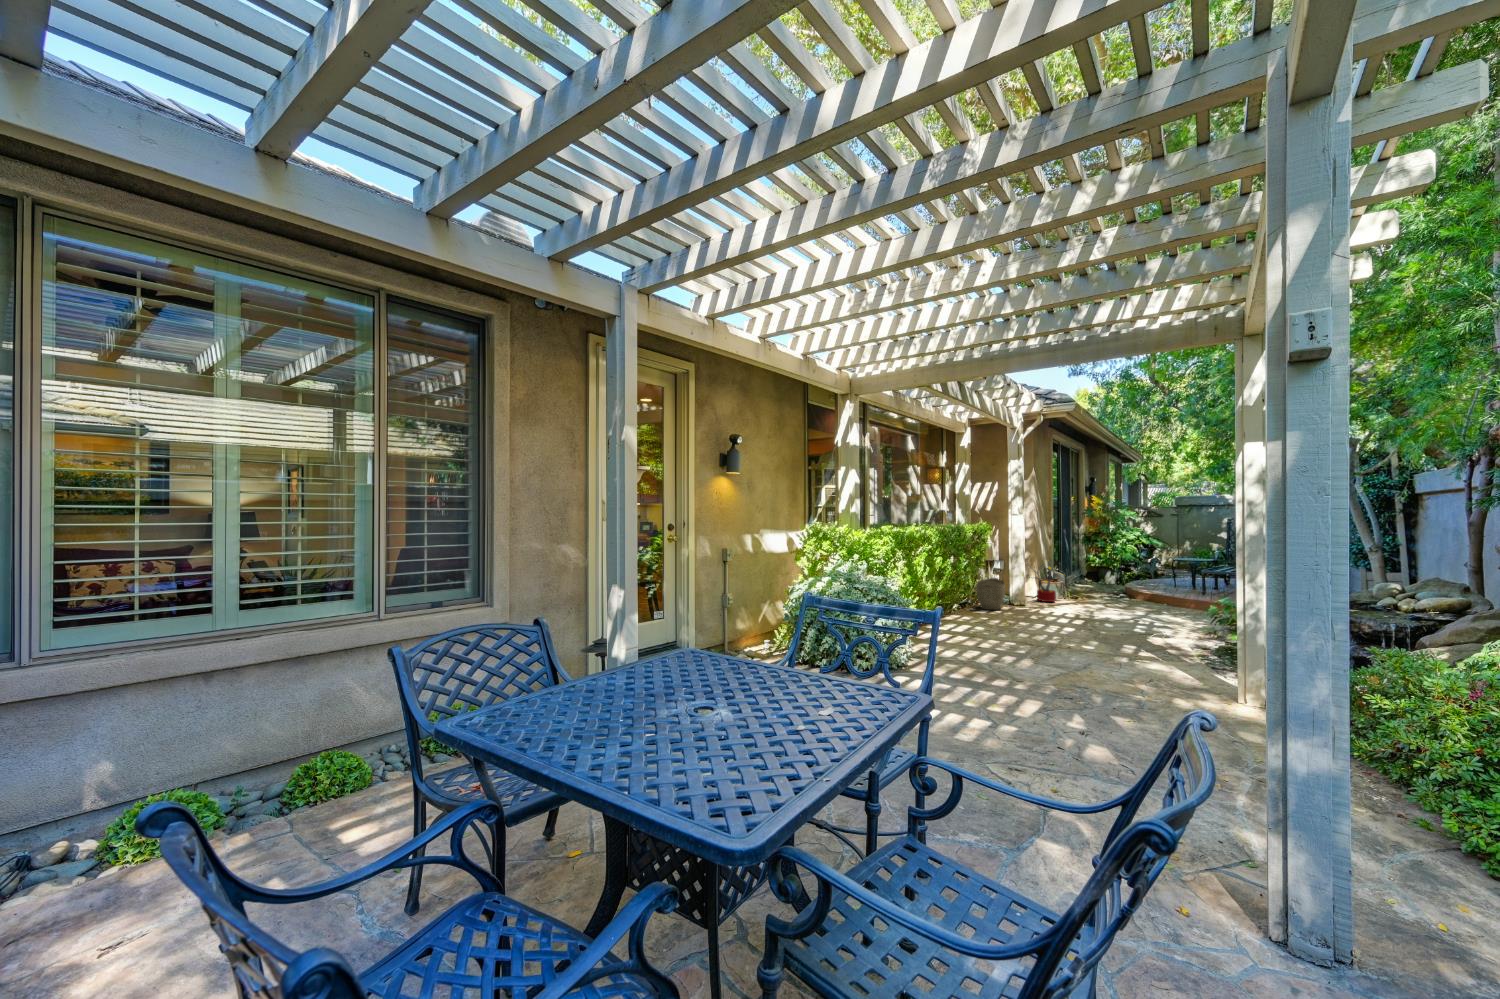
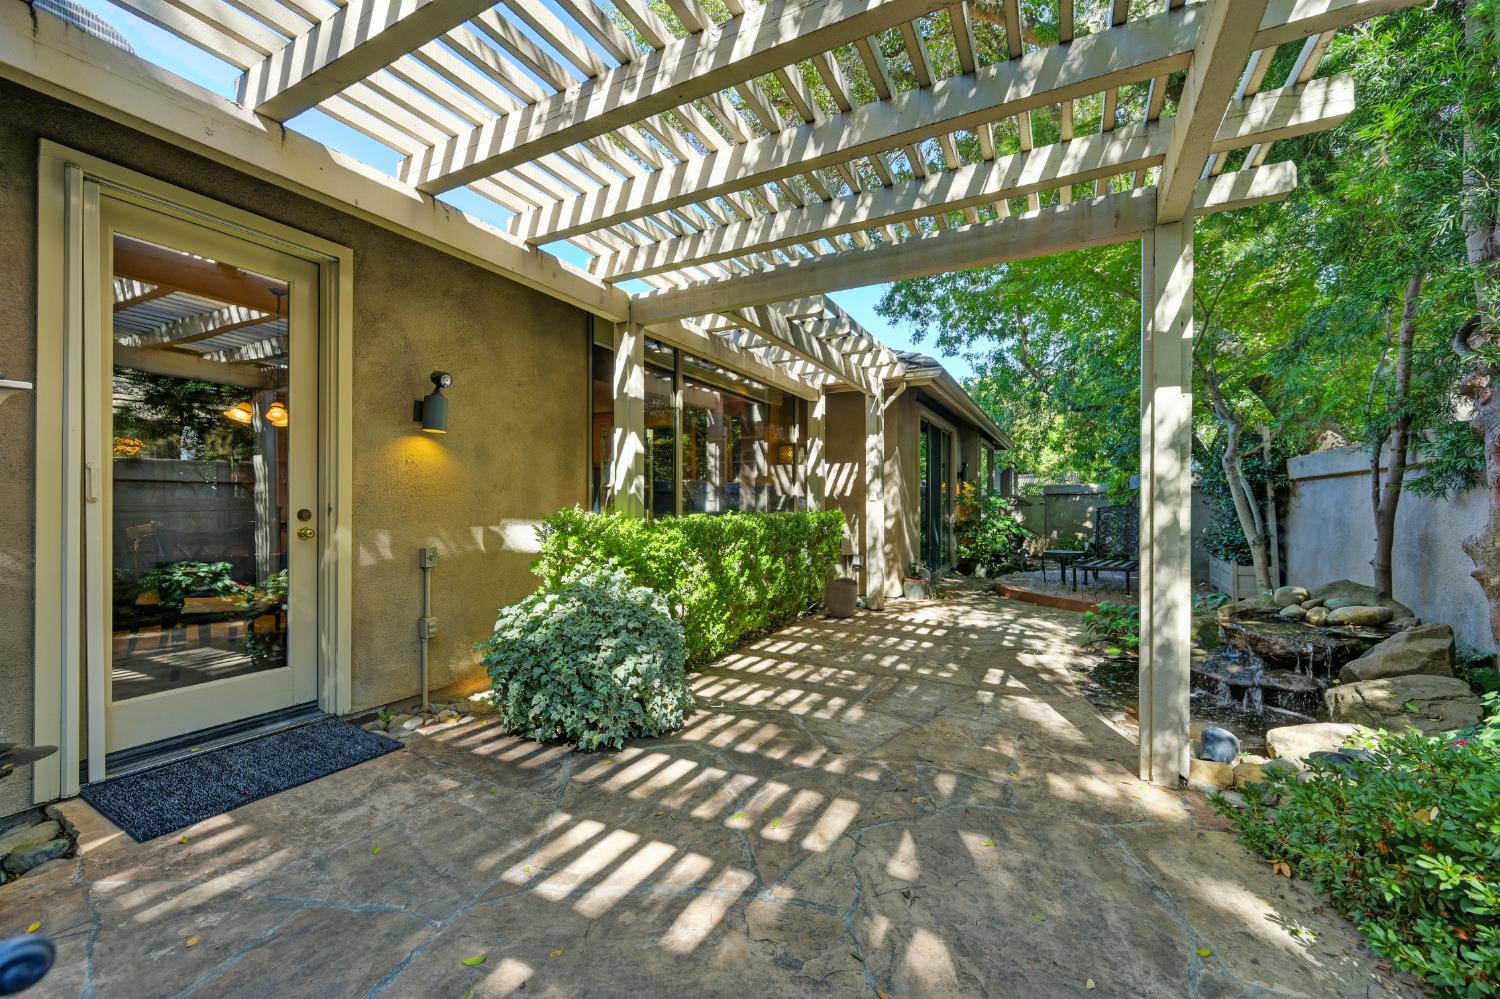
decorative plant: present [1036,564,1056,602] -> none [879,552,930,604]

